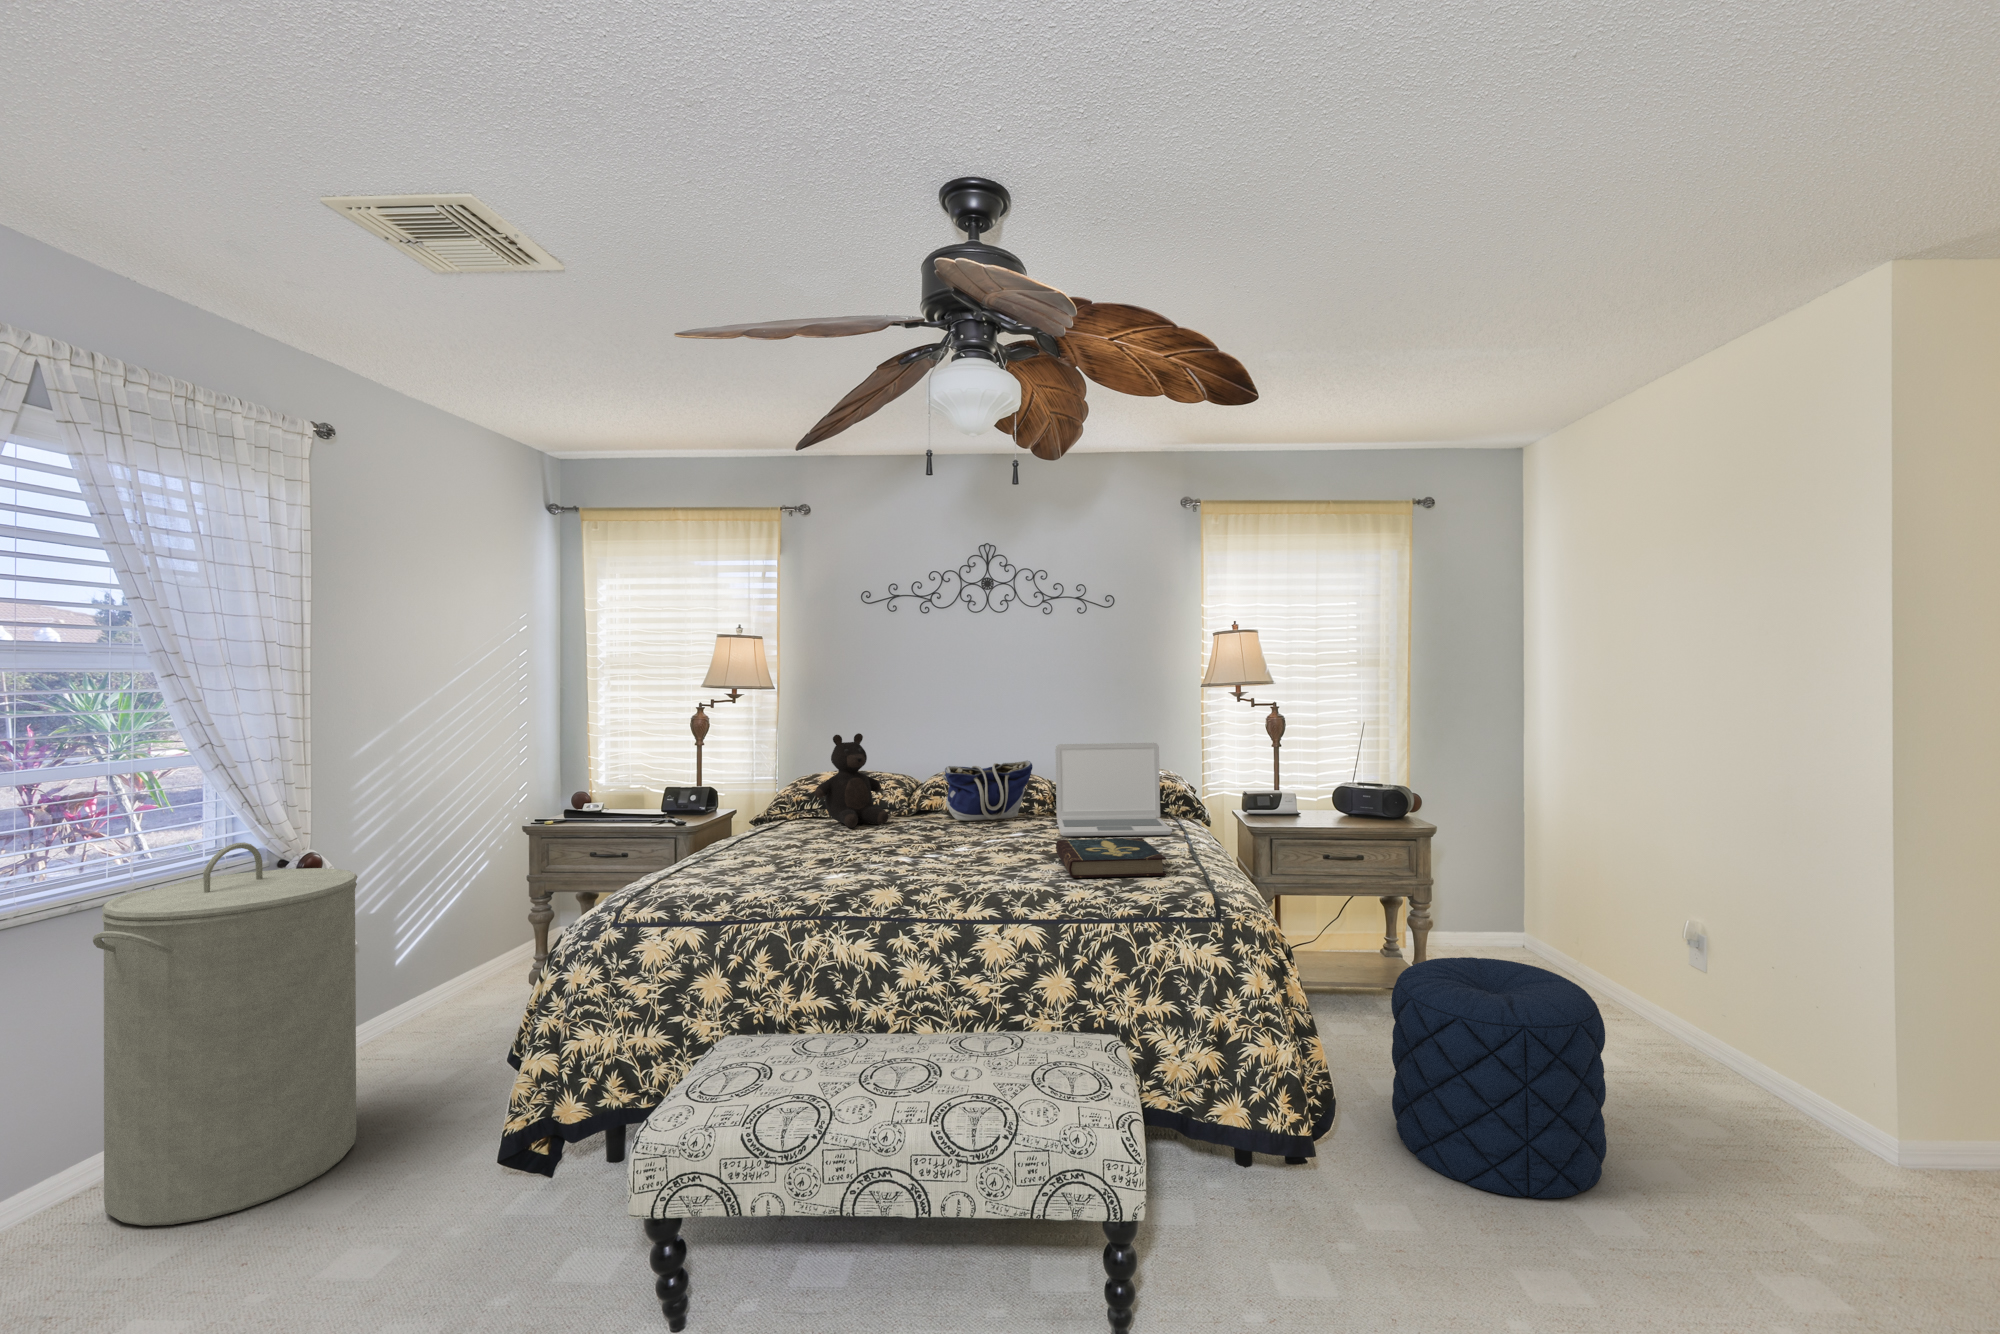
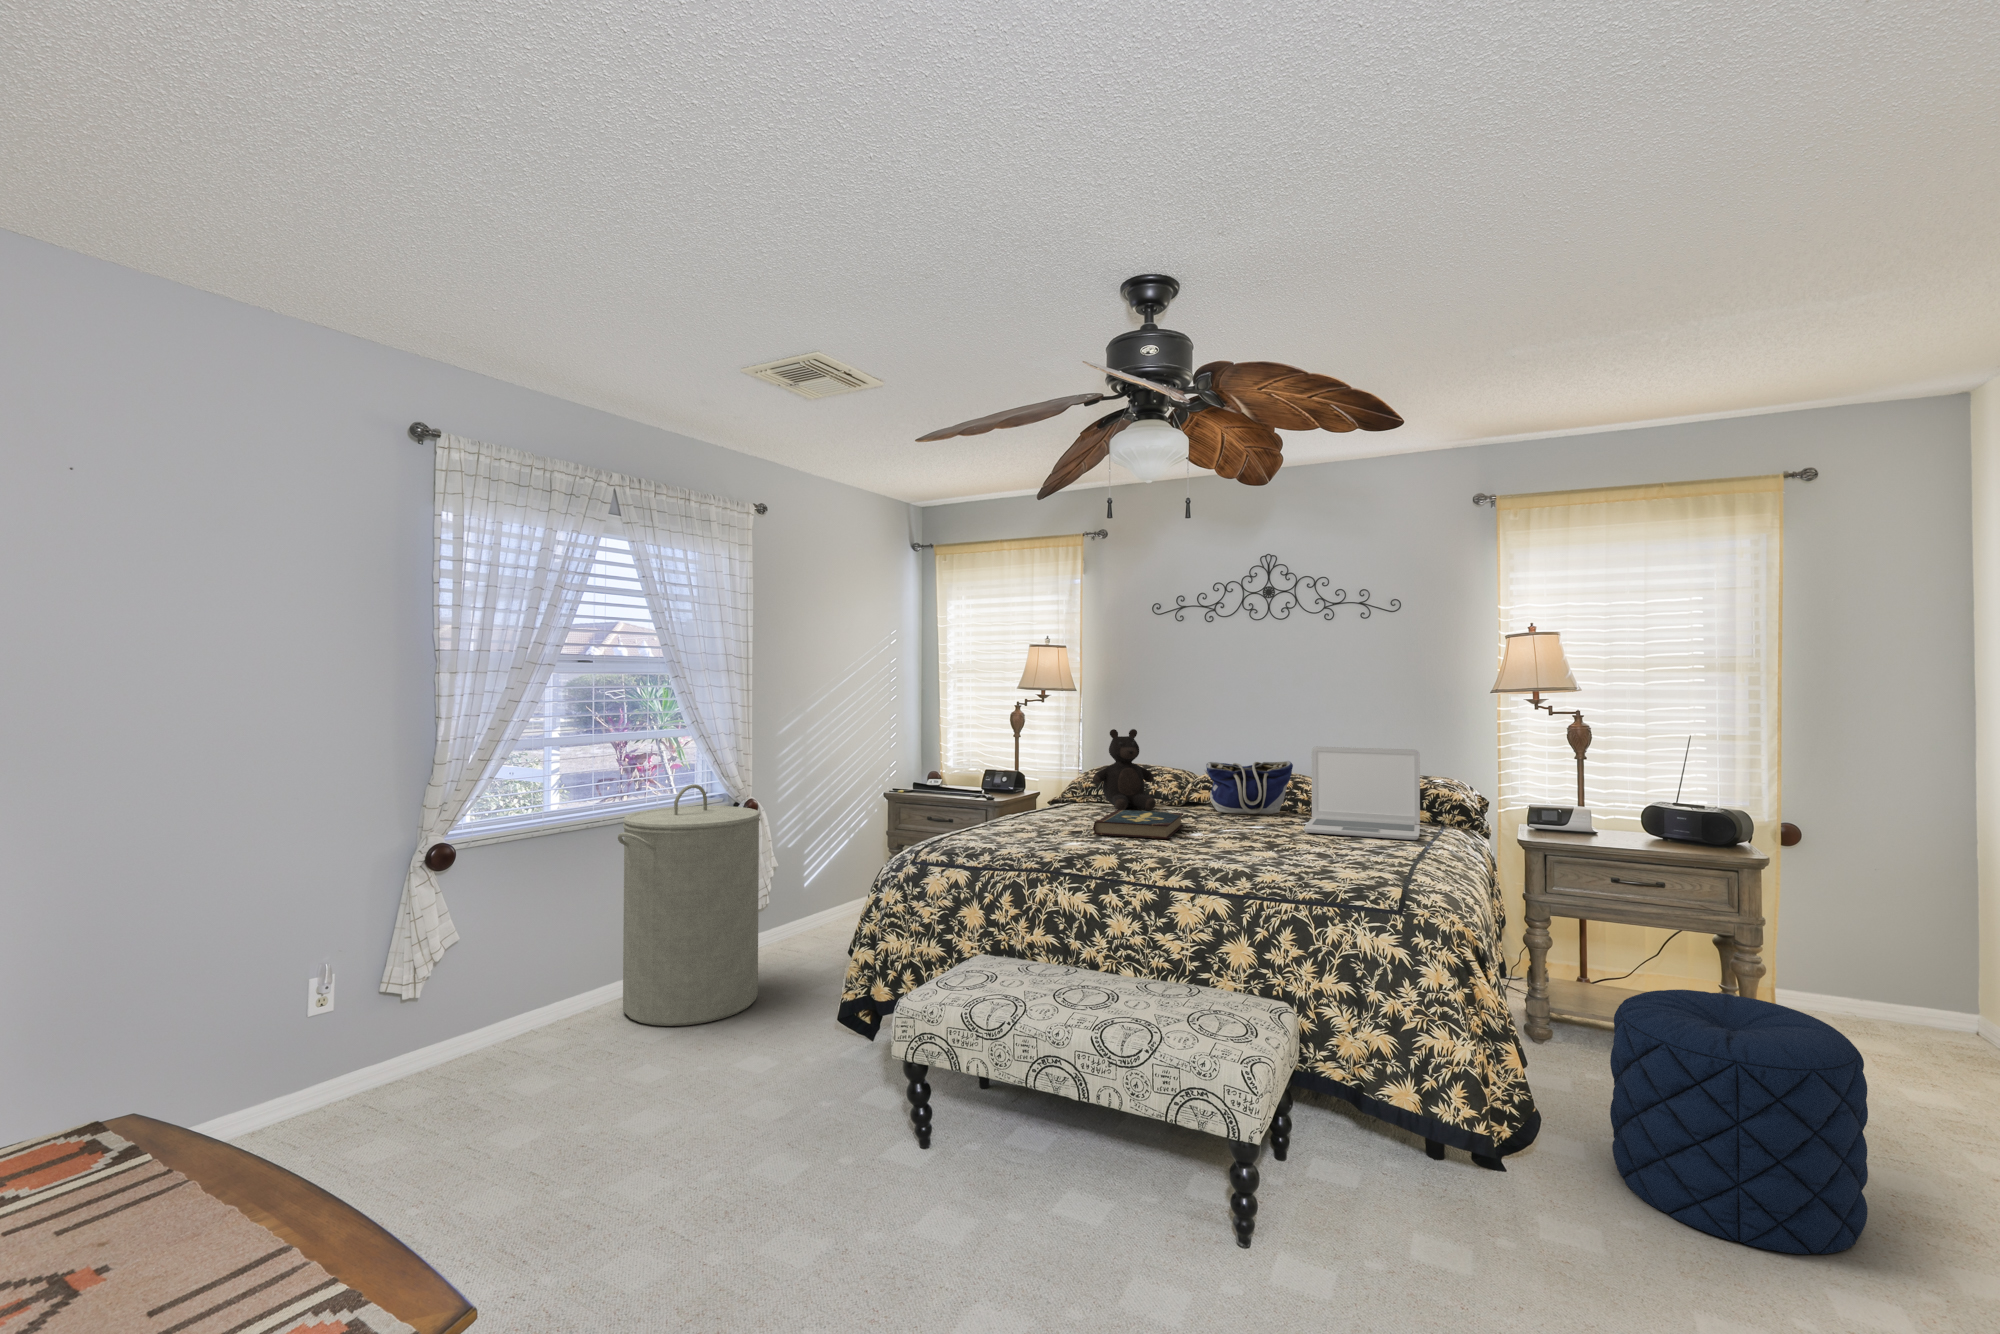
book: present [1056,838,1166,878] -> present [1093,810,1183,839]

